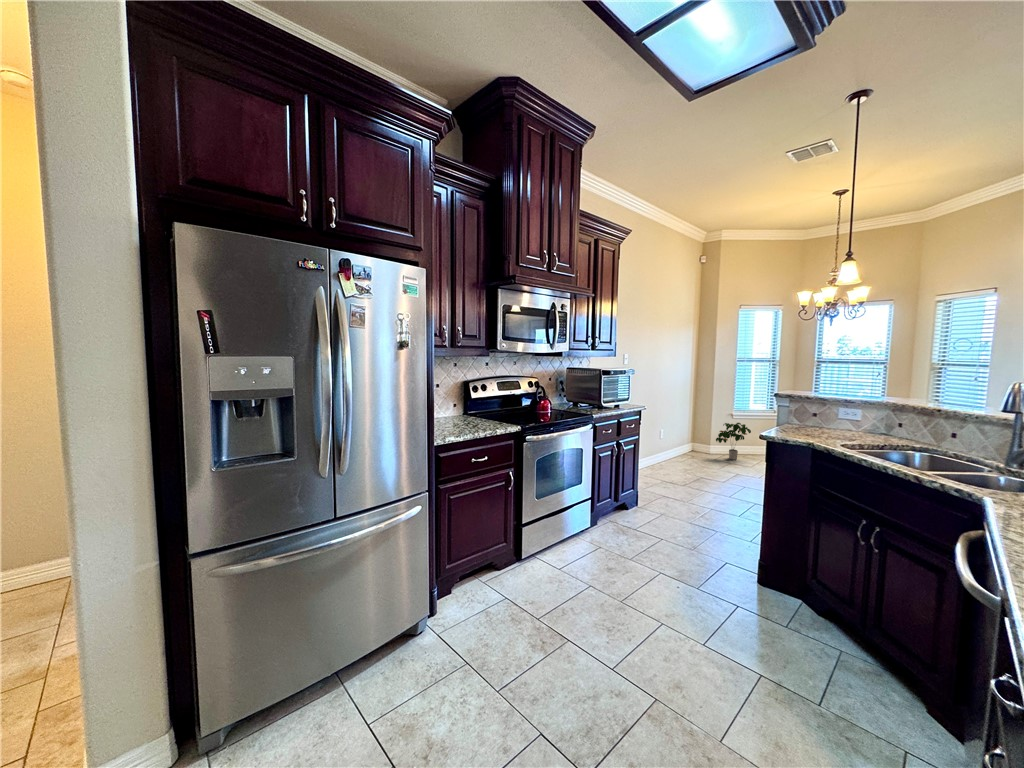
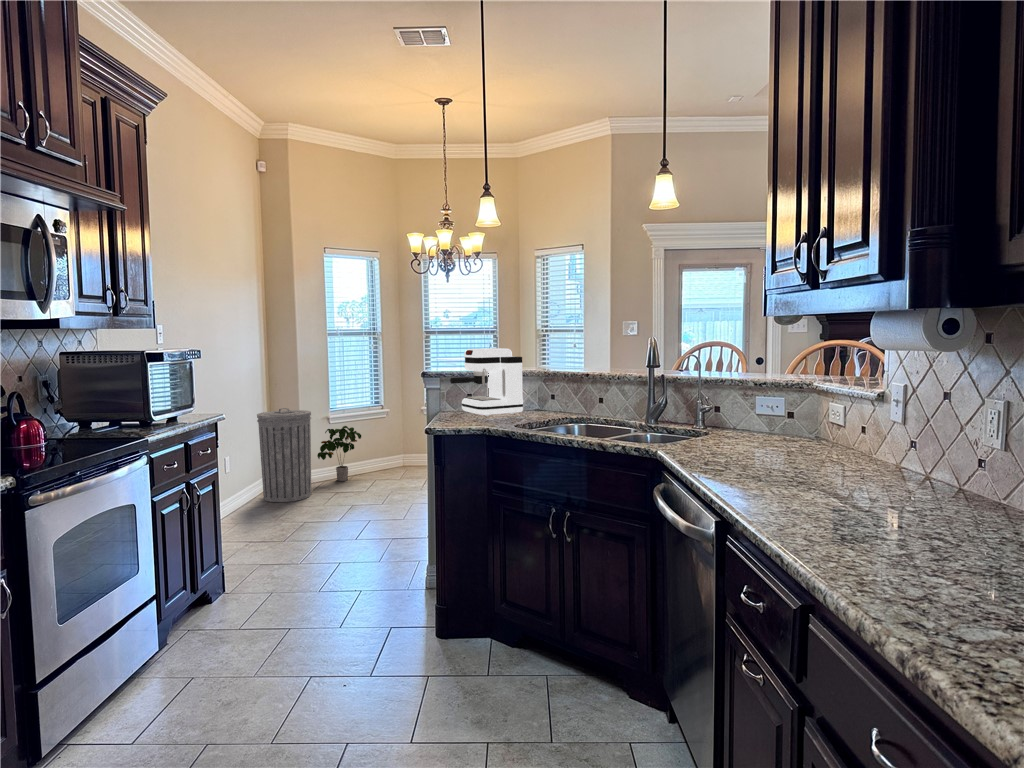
coffee maker: none [796,380,869,435] -> present [450,348,523,416]
trash can: none [676,406,712,466] -> present [257,408,311,502]

